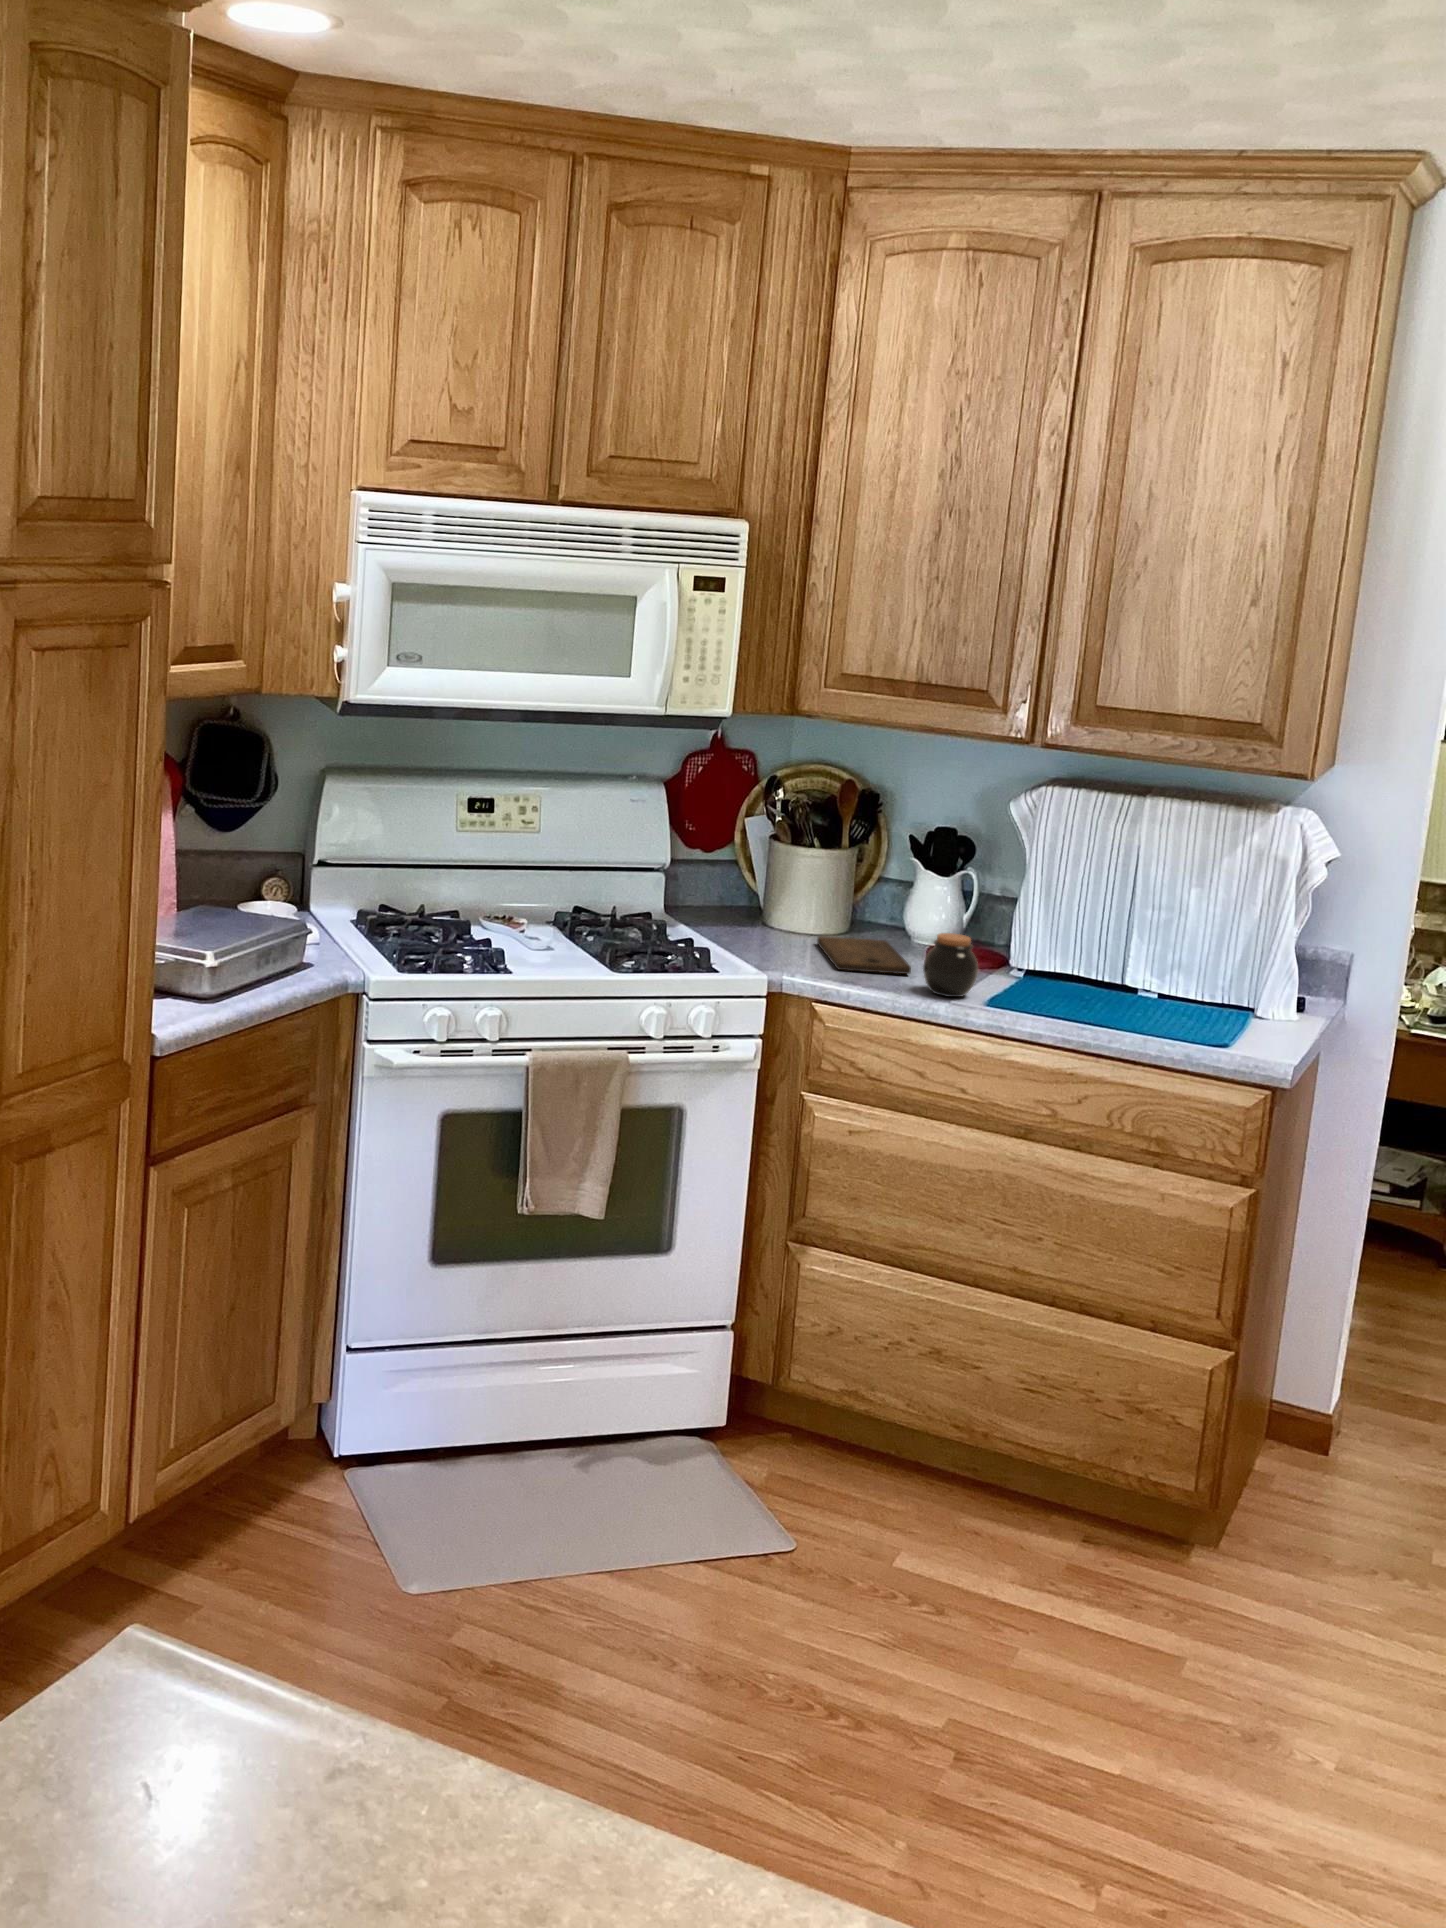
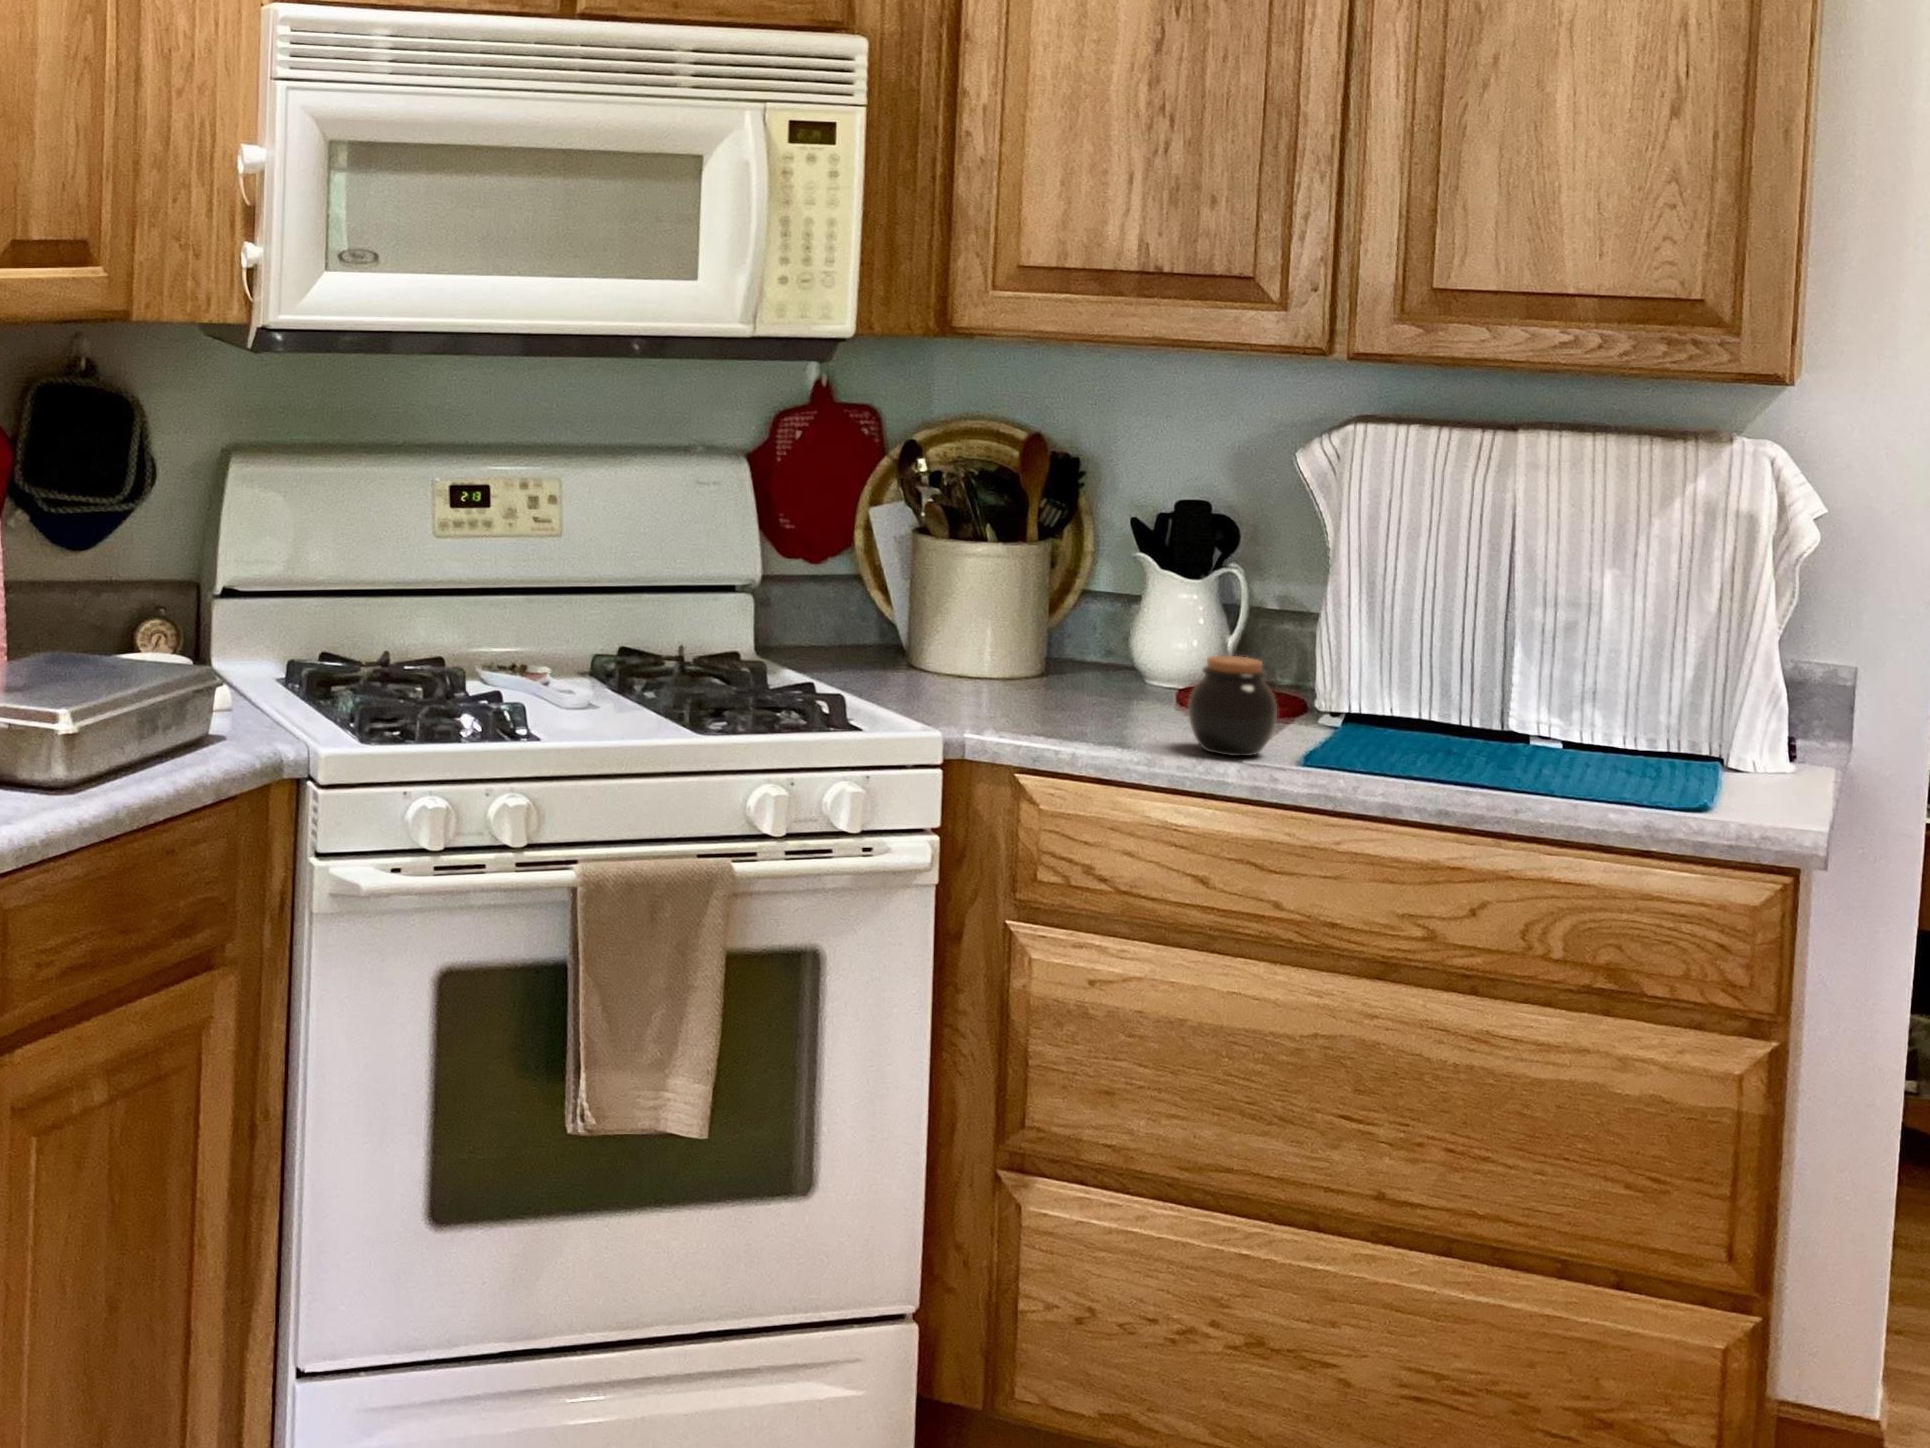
cutting board: present [817,936,911,974] -> none [1004,682,1164,728]

